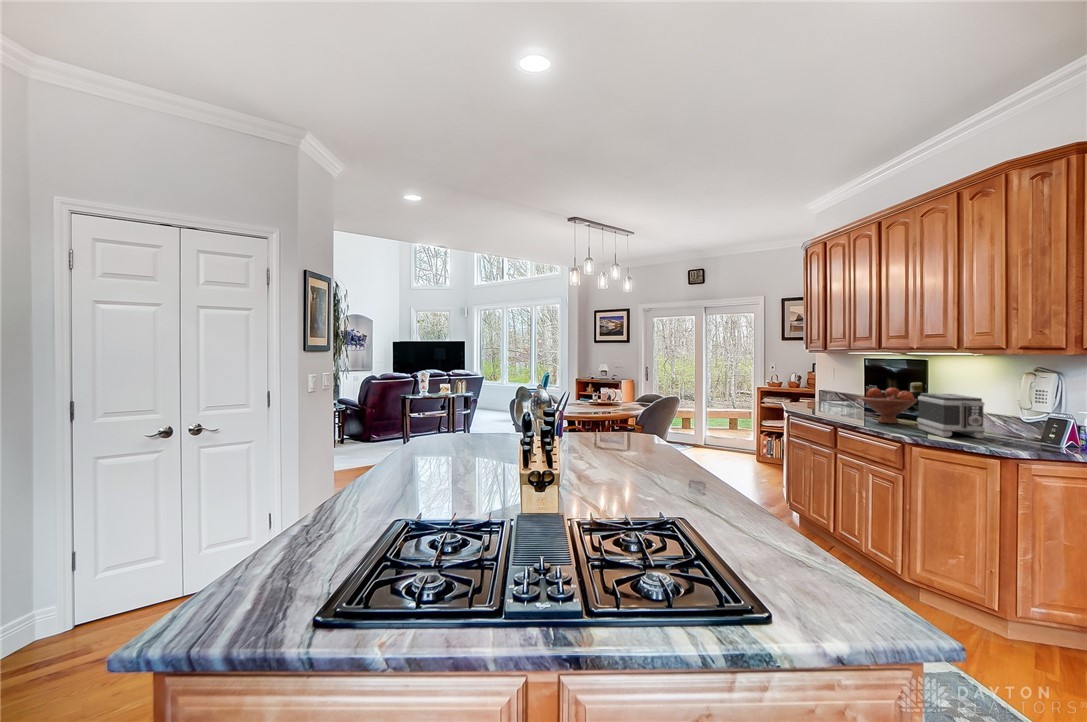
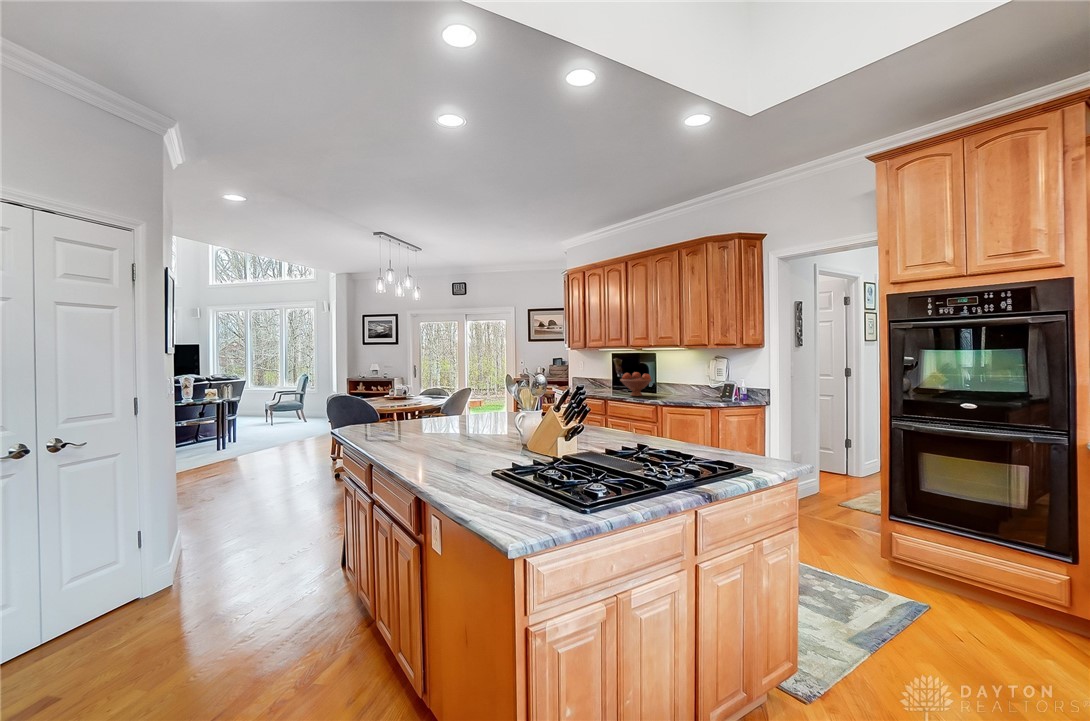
toaster: present [917,393,985,439] -> none [657,374,696,401]

